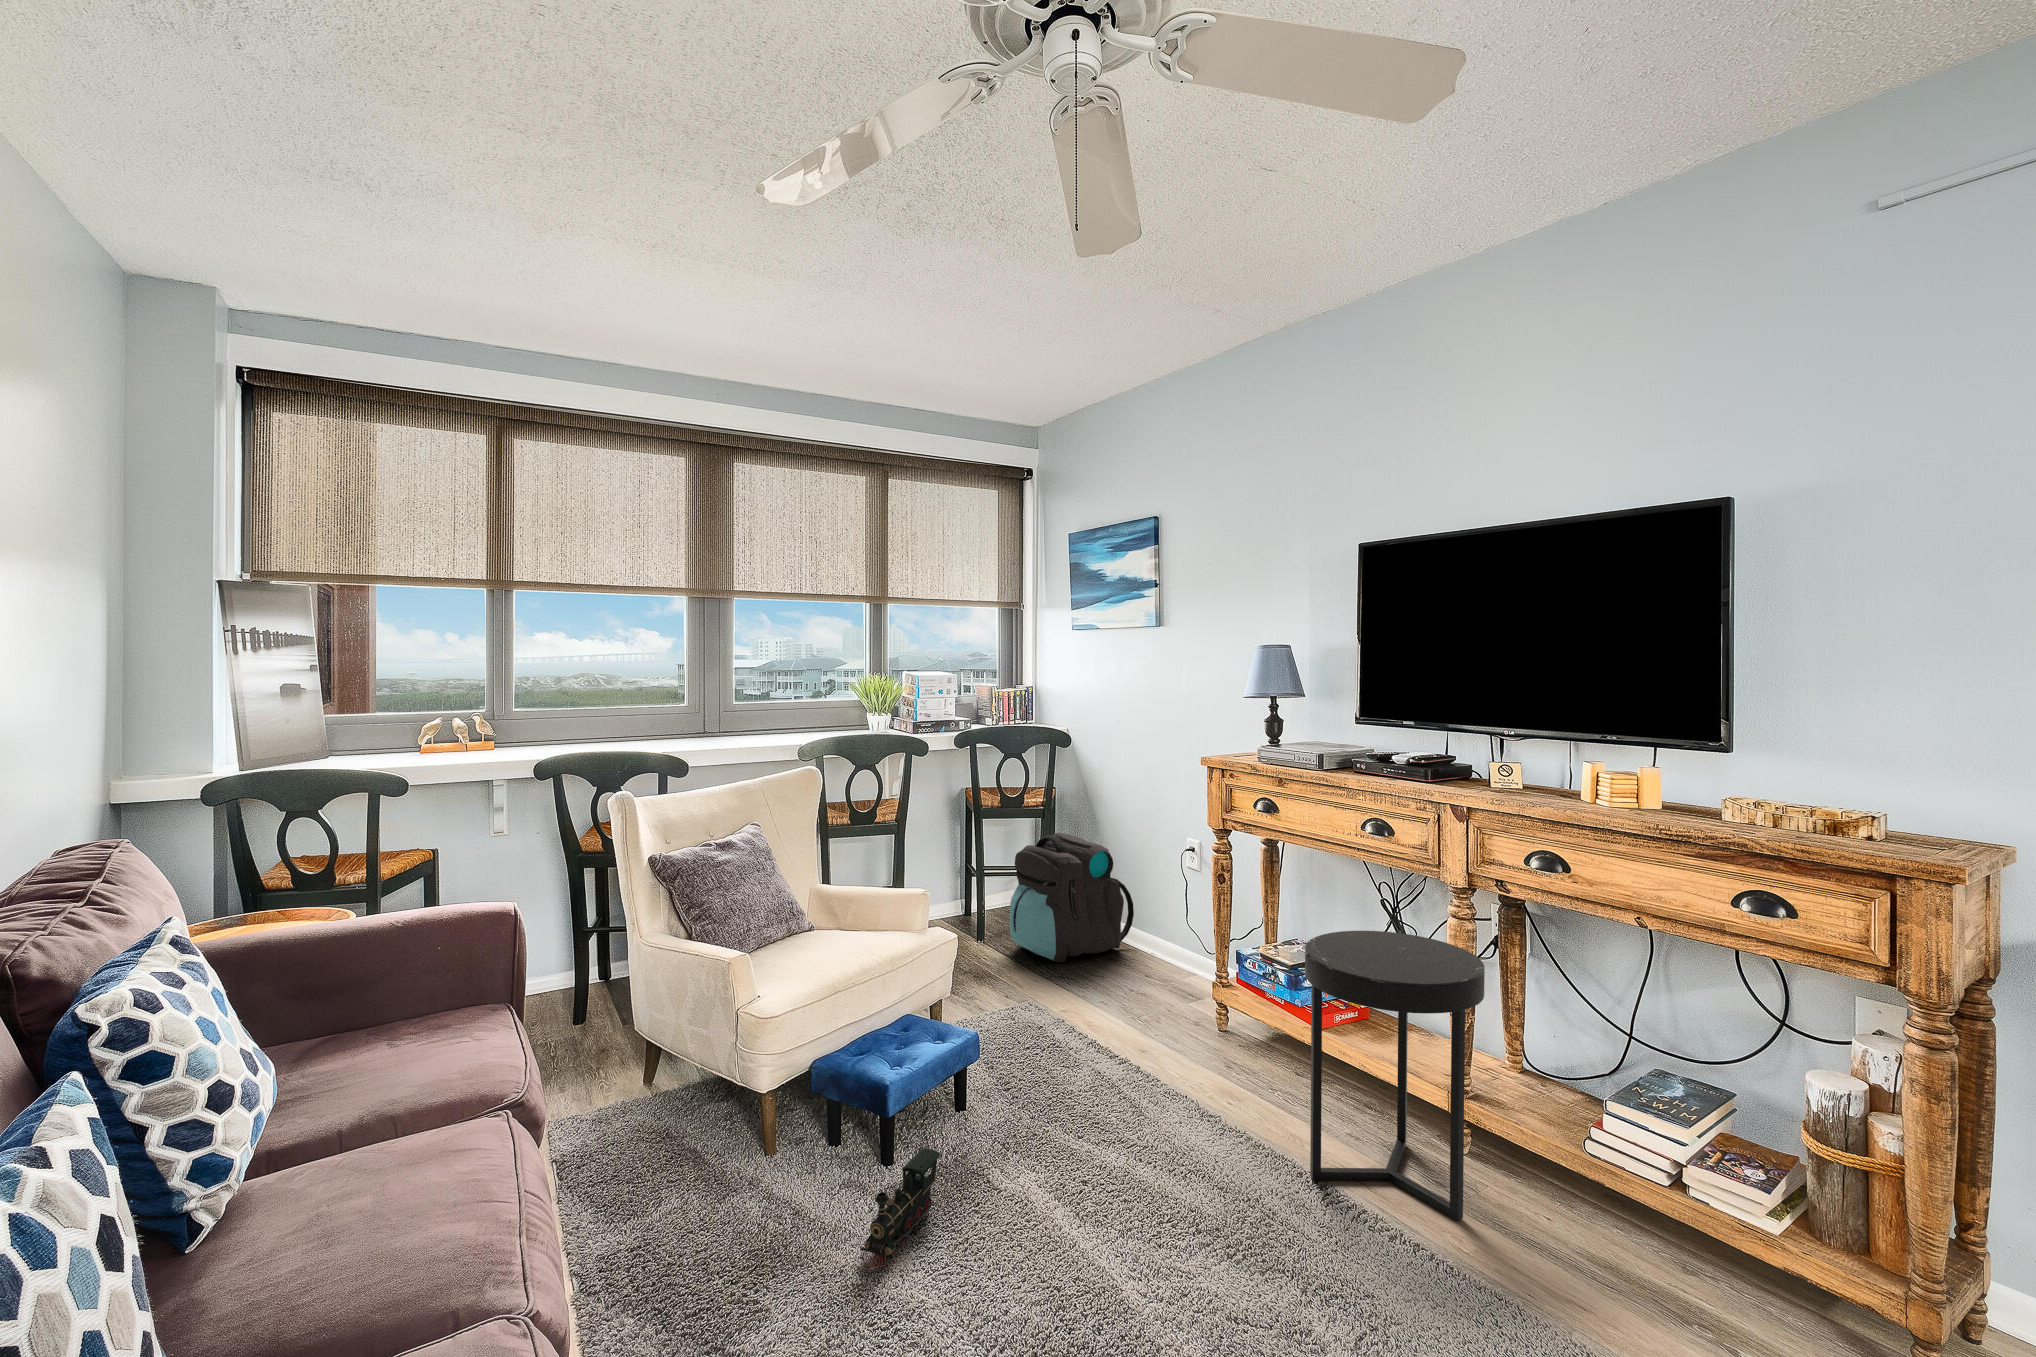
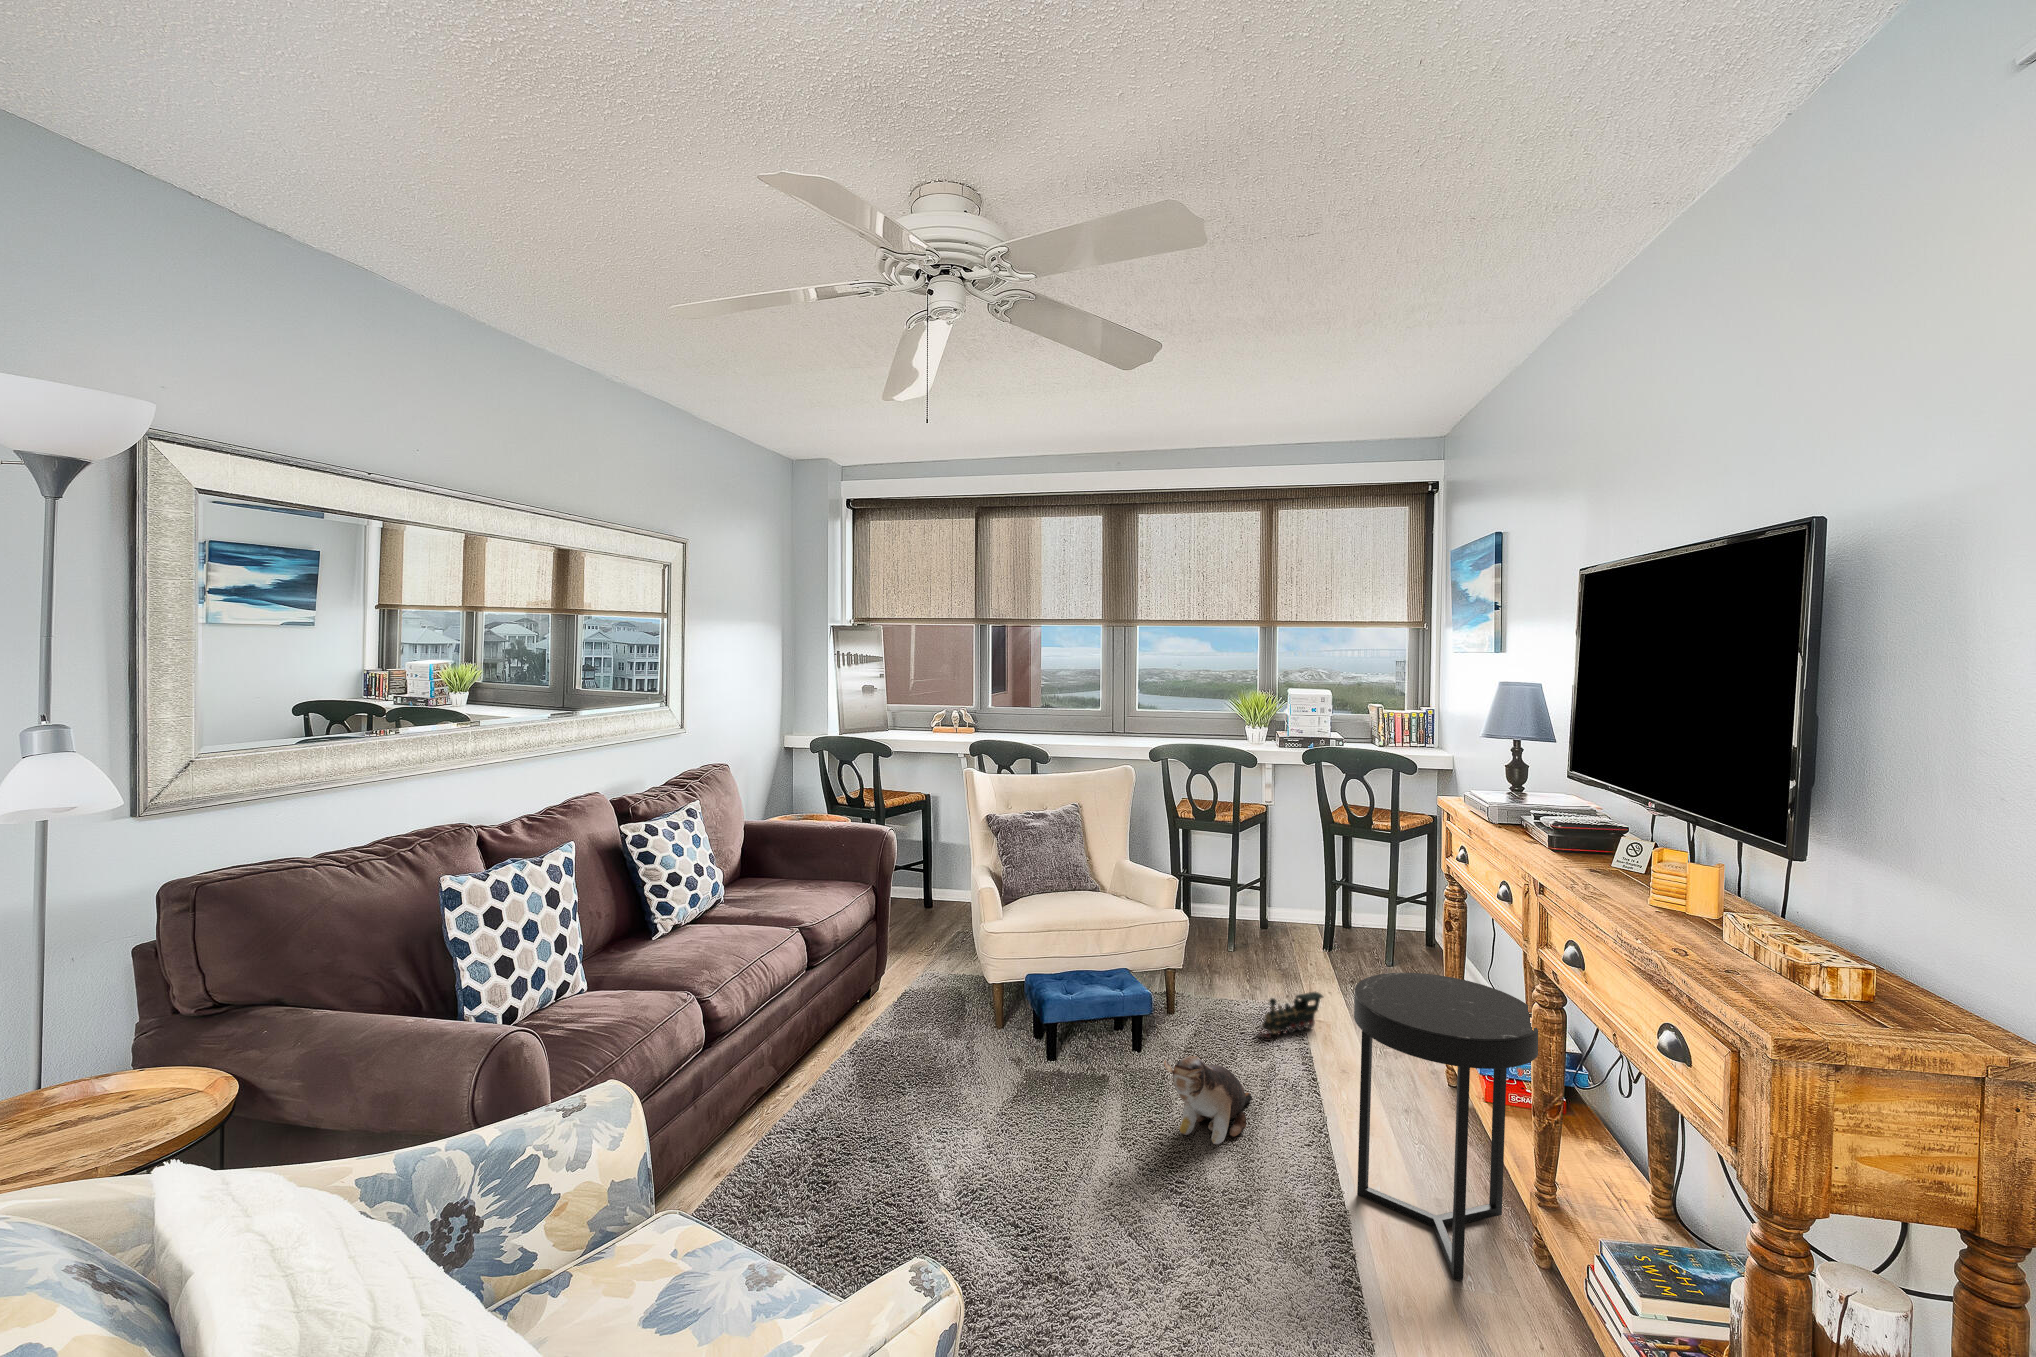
backpack: present [1010,833,1134,962] -> none [1329,854,1468,980]
plush toy: none [1106,1094,1169,1194] -> present [1164,1056,1252,1144]
toy train: present [861,1148,941,1270] -> present [1260,992,1323,1037]

